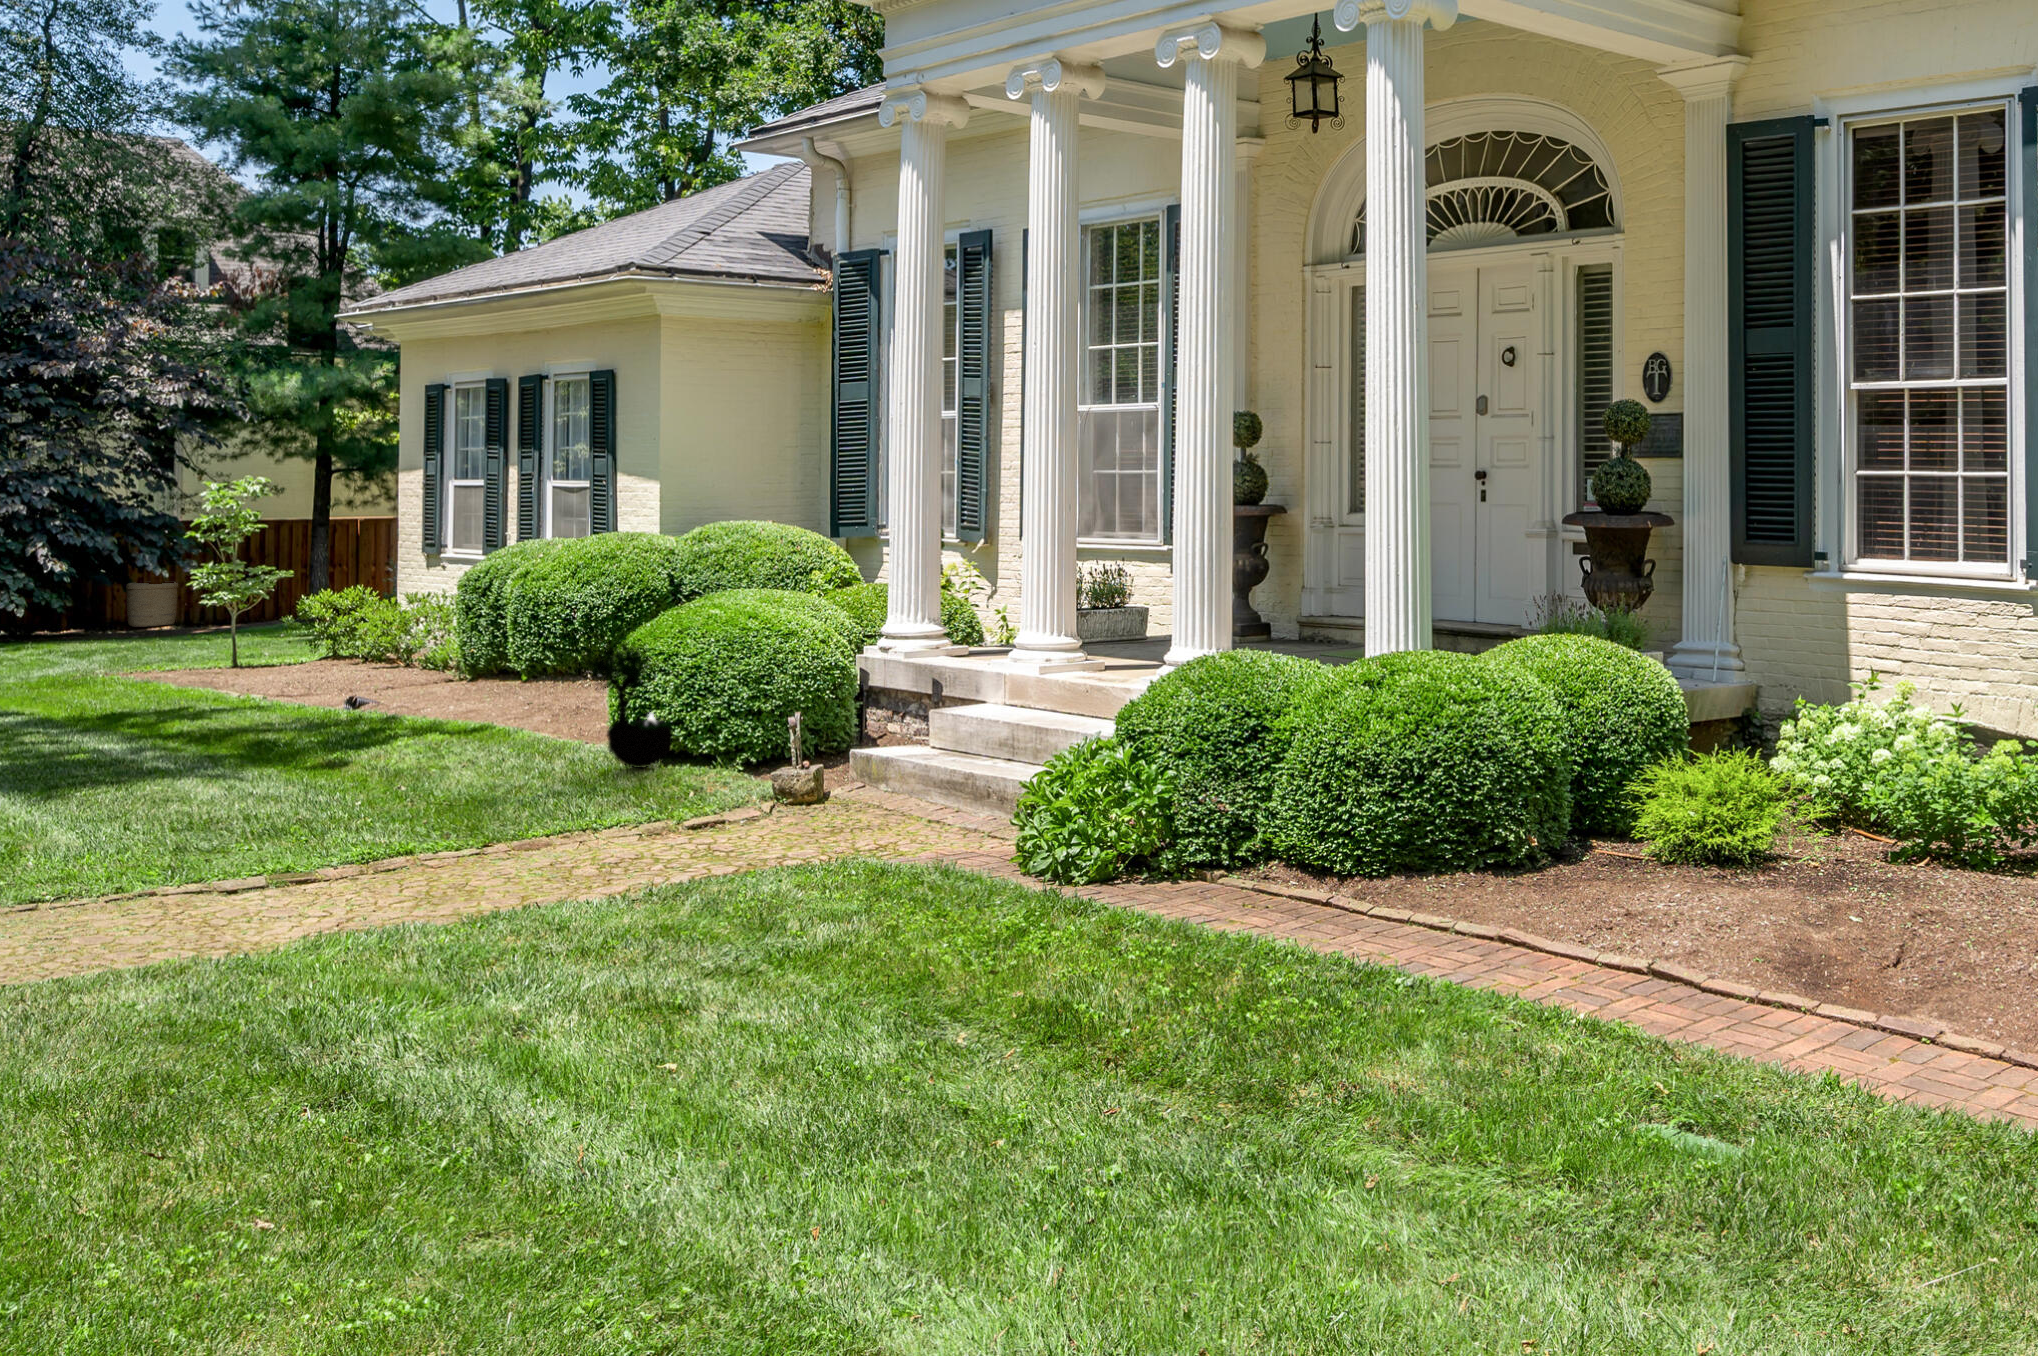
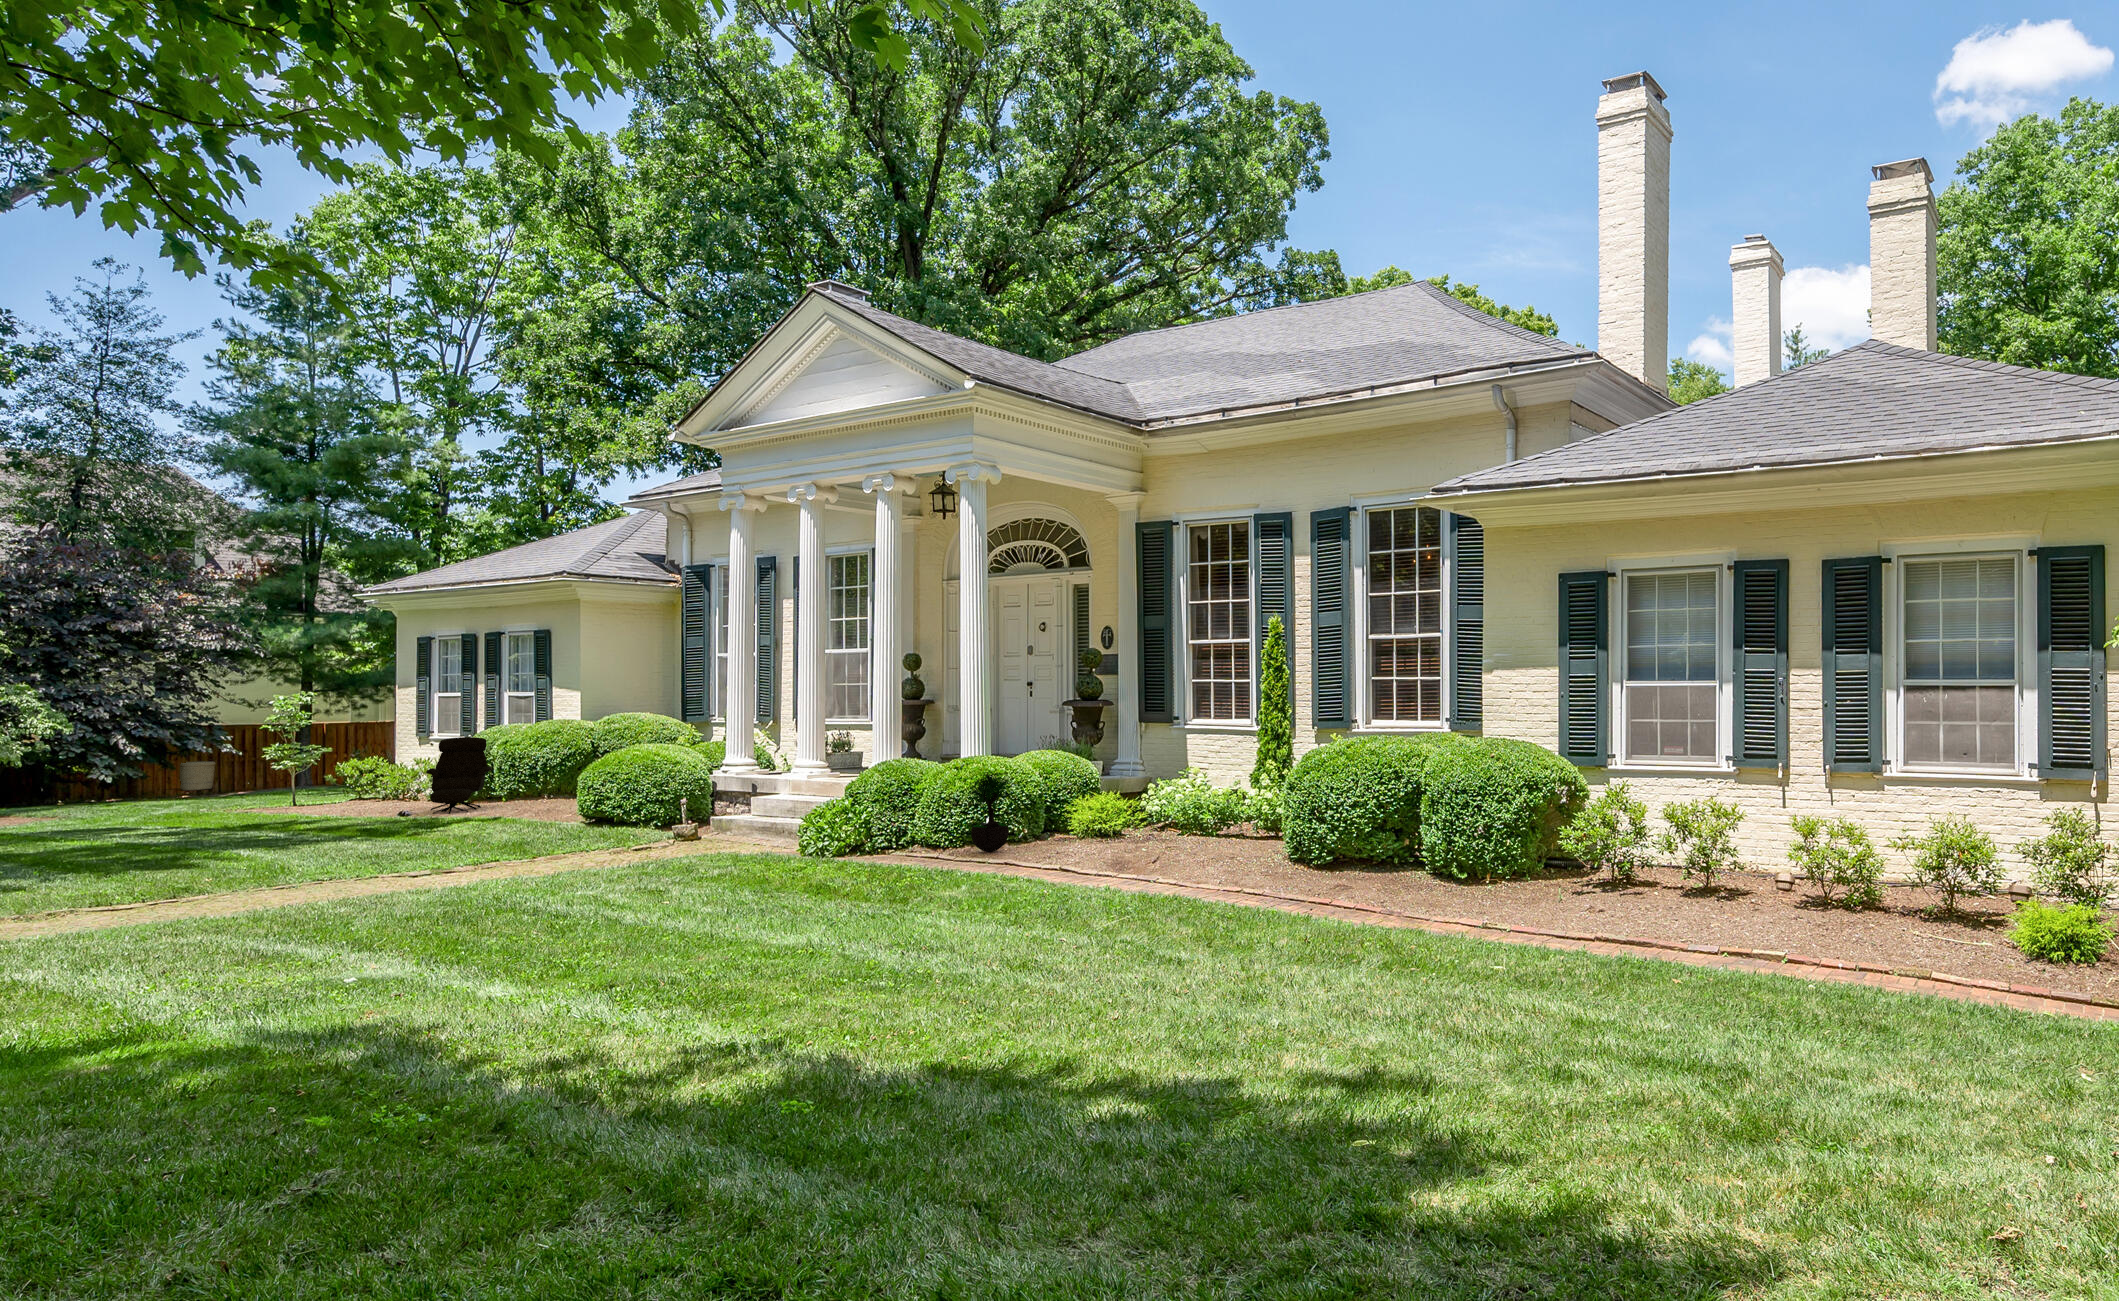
lounge chair: none [406,561,519,700] -> present [426,737,492,814]
potted tree: present [584,639,673,768] -> present [968,770,1015,852]

